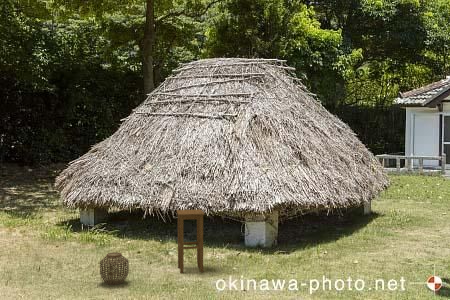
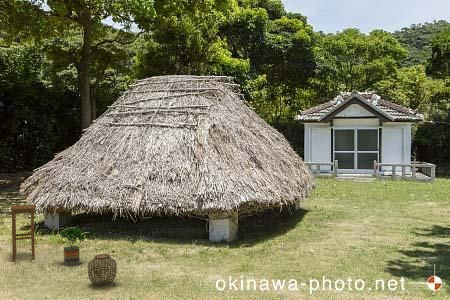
stool: present [176,210,204,273] -> present [11,205,35,261]
potted tree: none [80,225,106,264] -> present [60,228,85,266]

